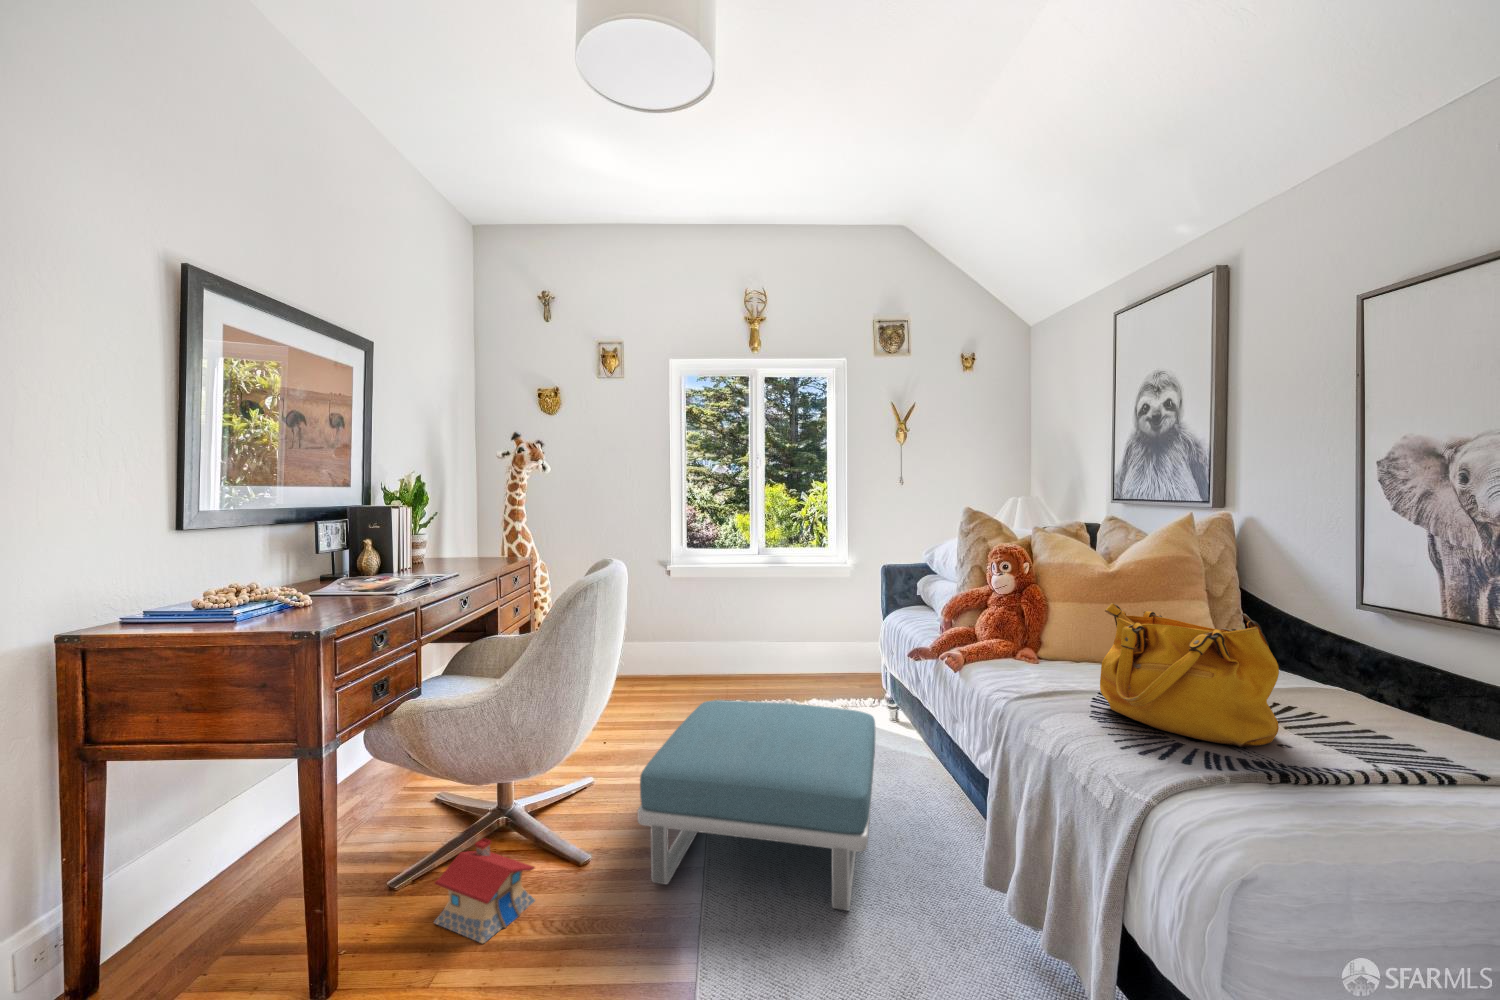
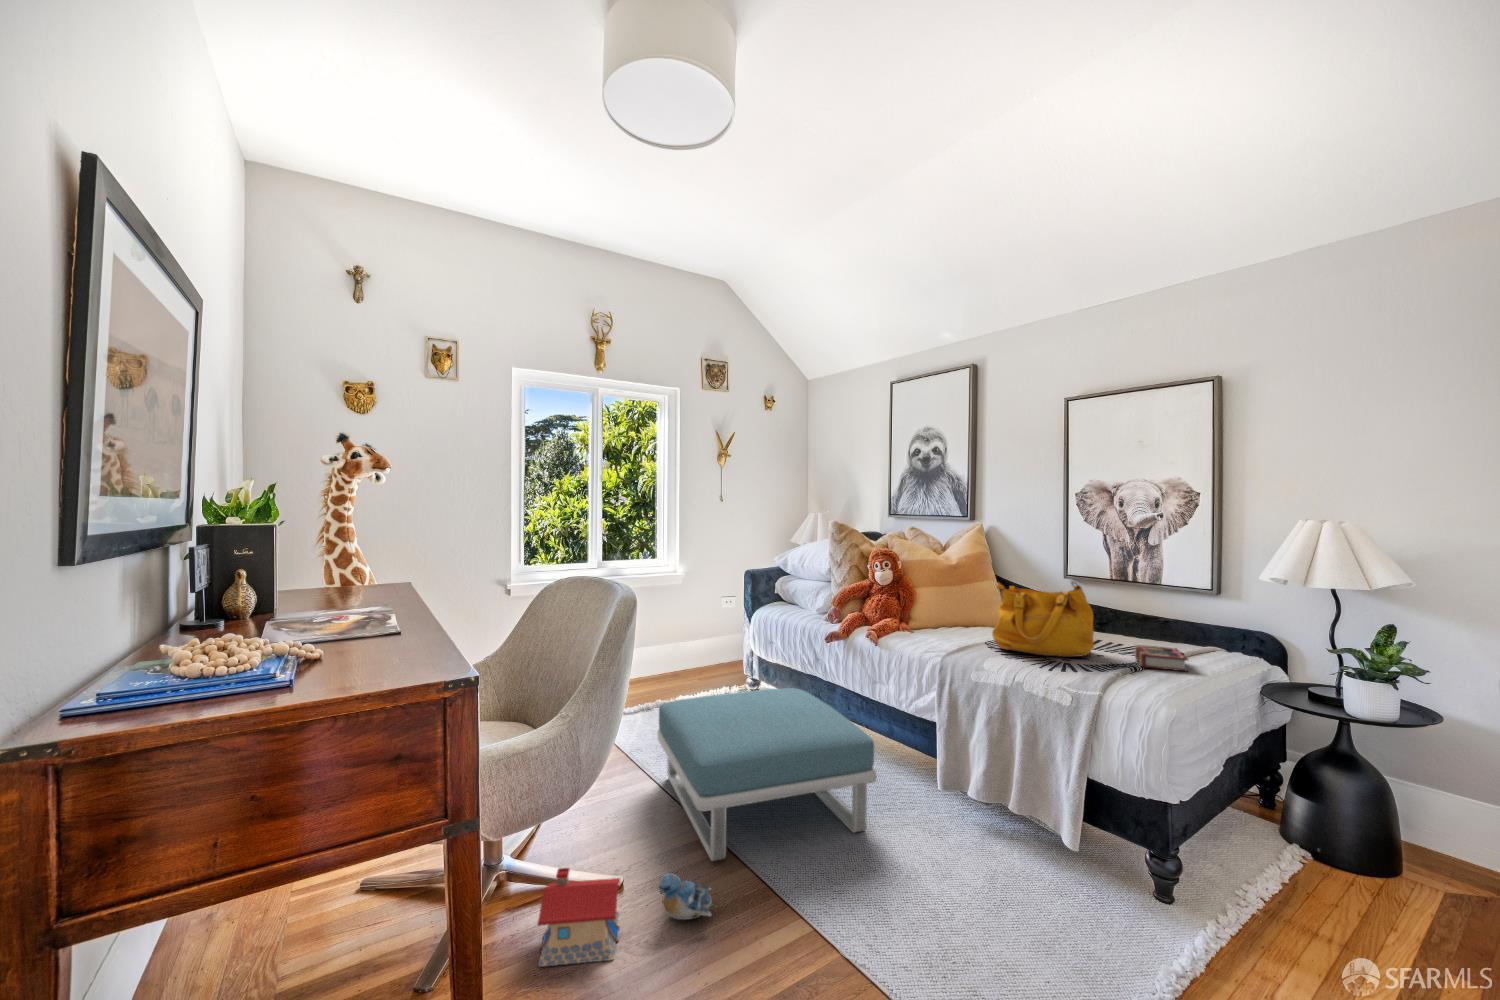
book: none [1337,744,1464,822] -> present [1135,645,1188,672]
plush toy: none [552,877,612,940] -> present [657,873,718,920]

